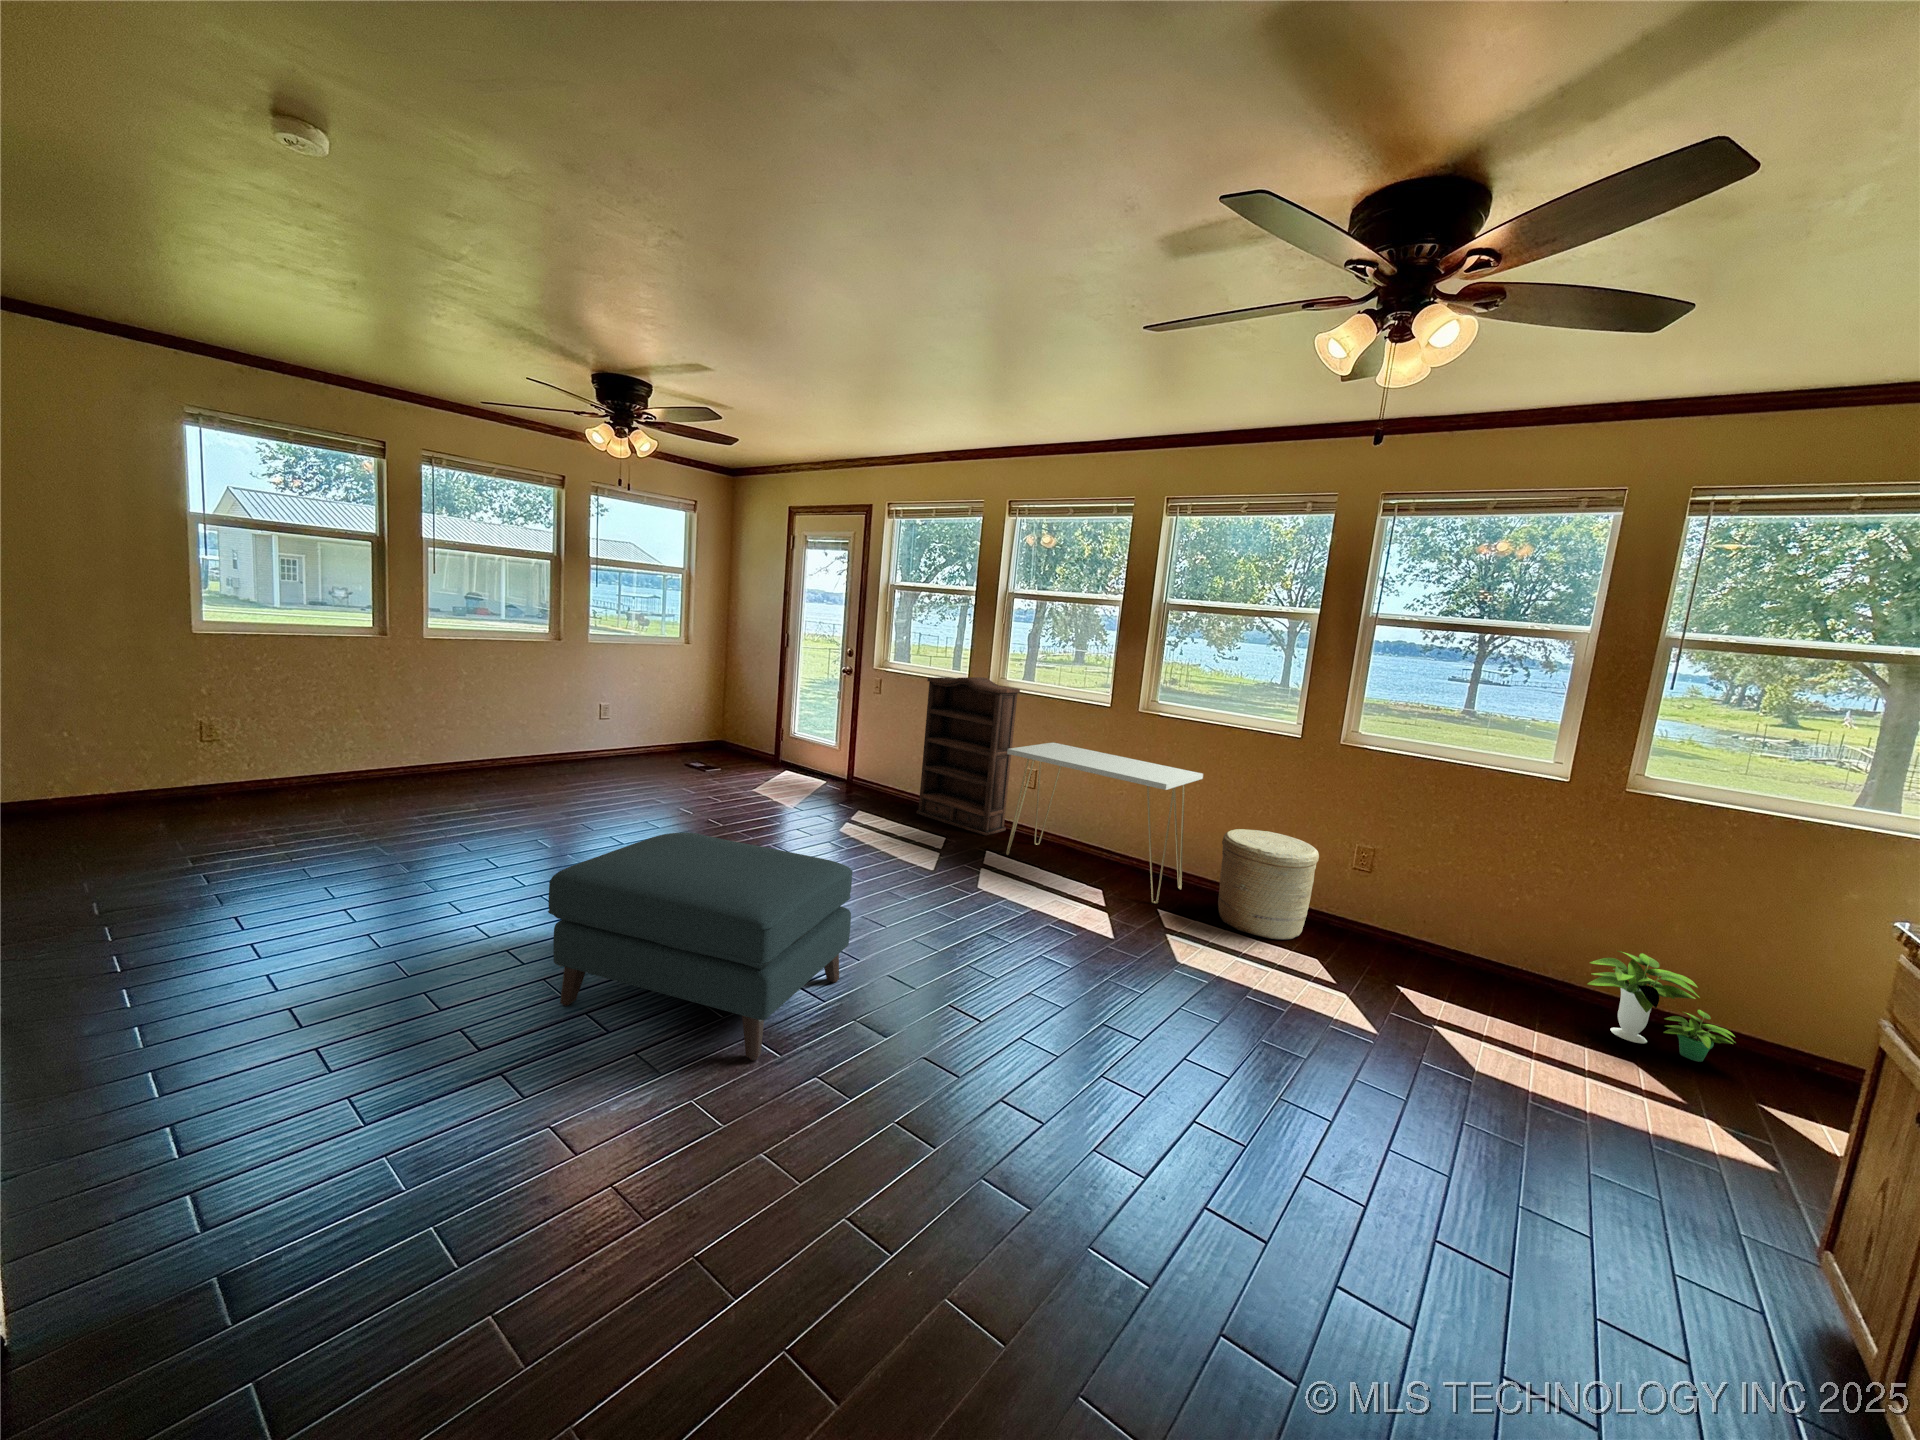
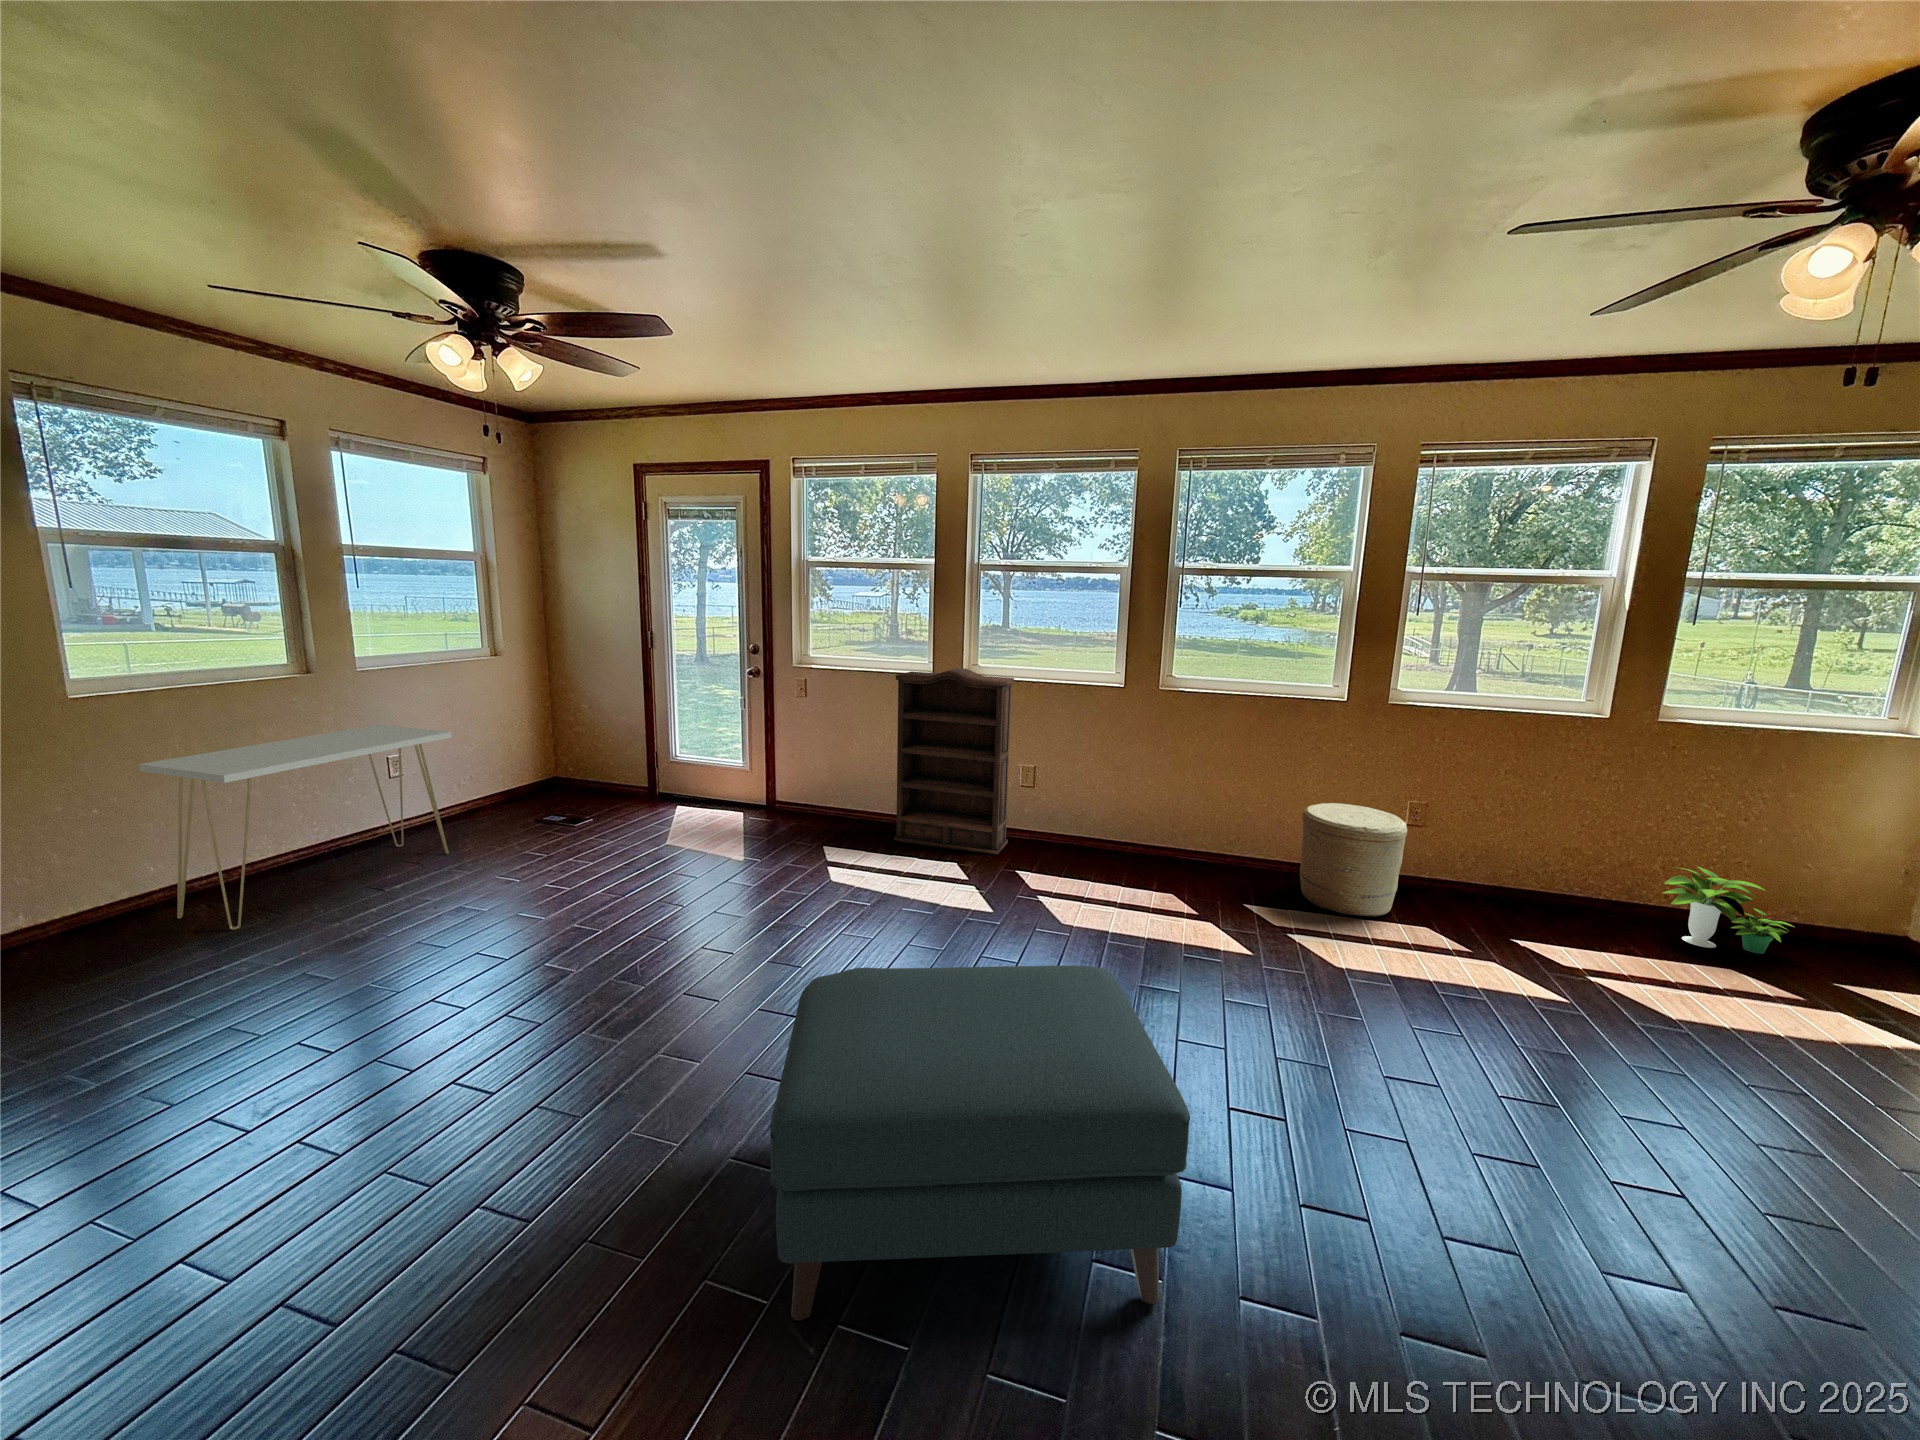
console table: present [1006,742,1203,903] -> present [139,725,452,930]

